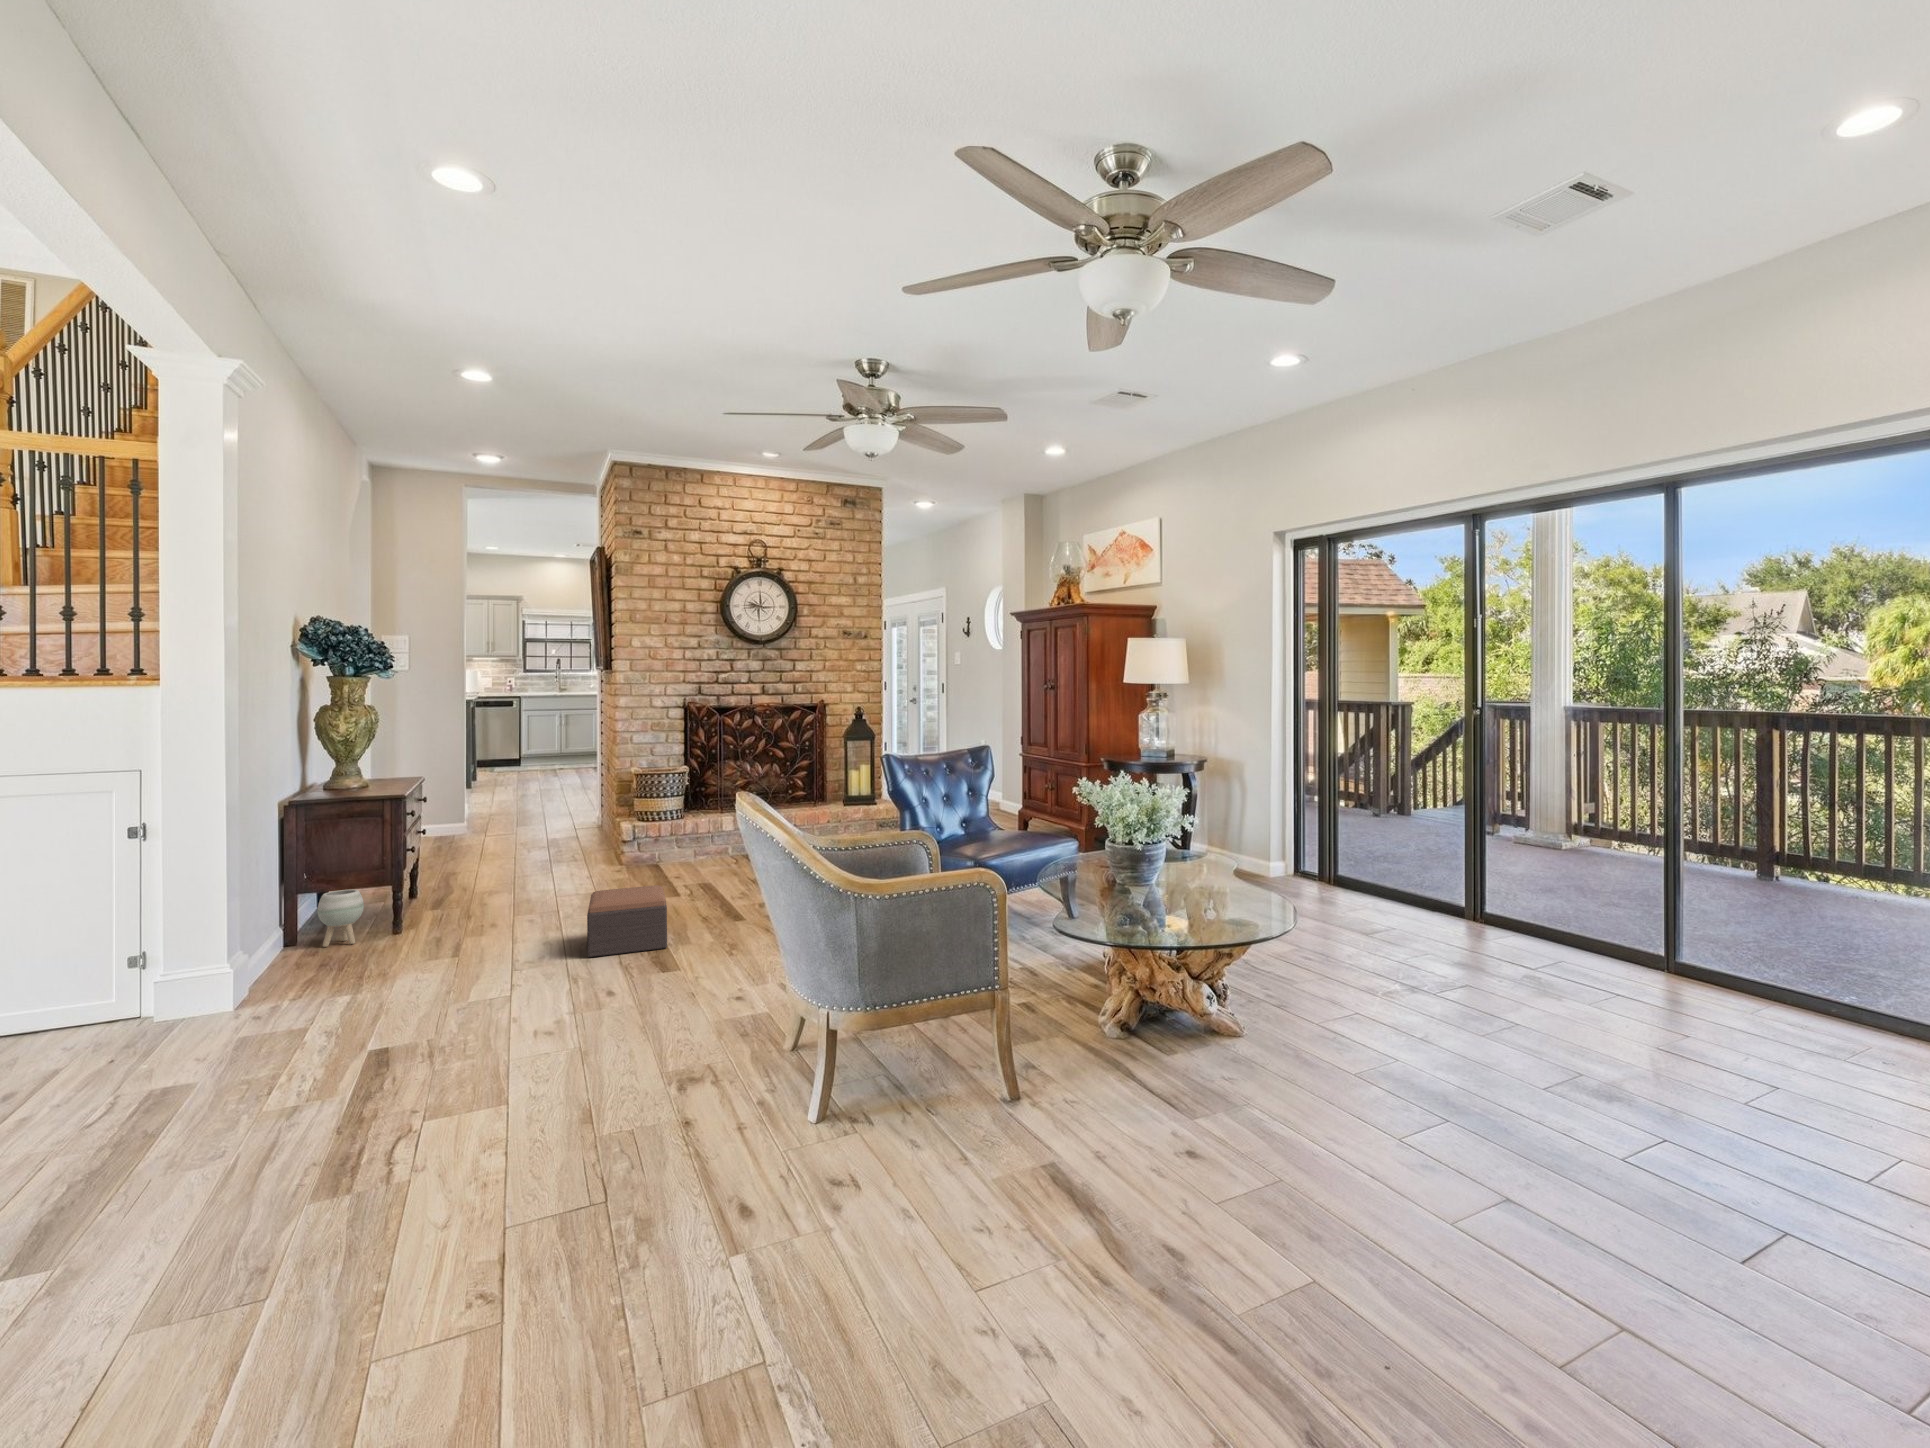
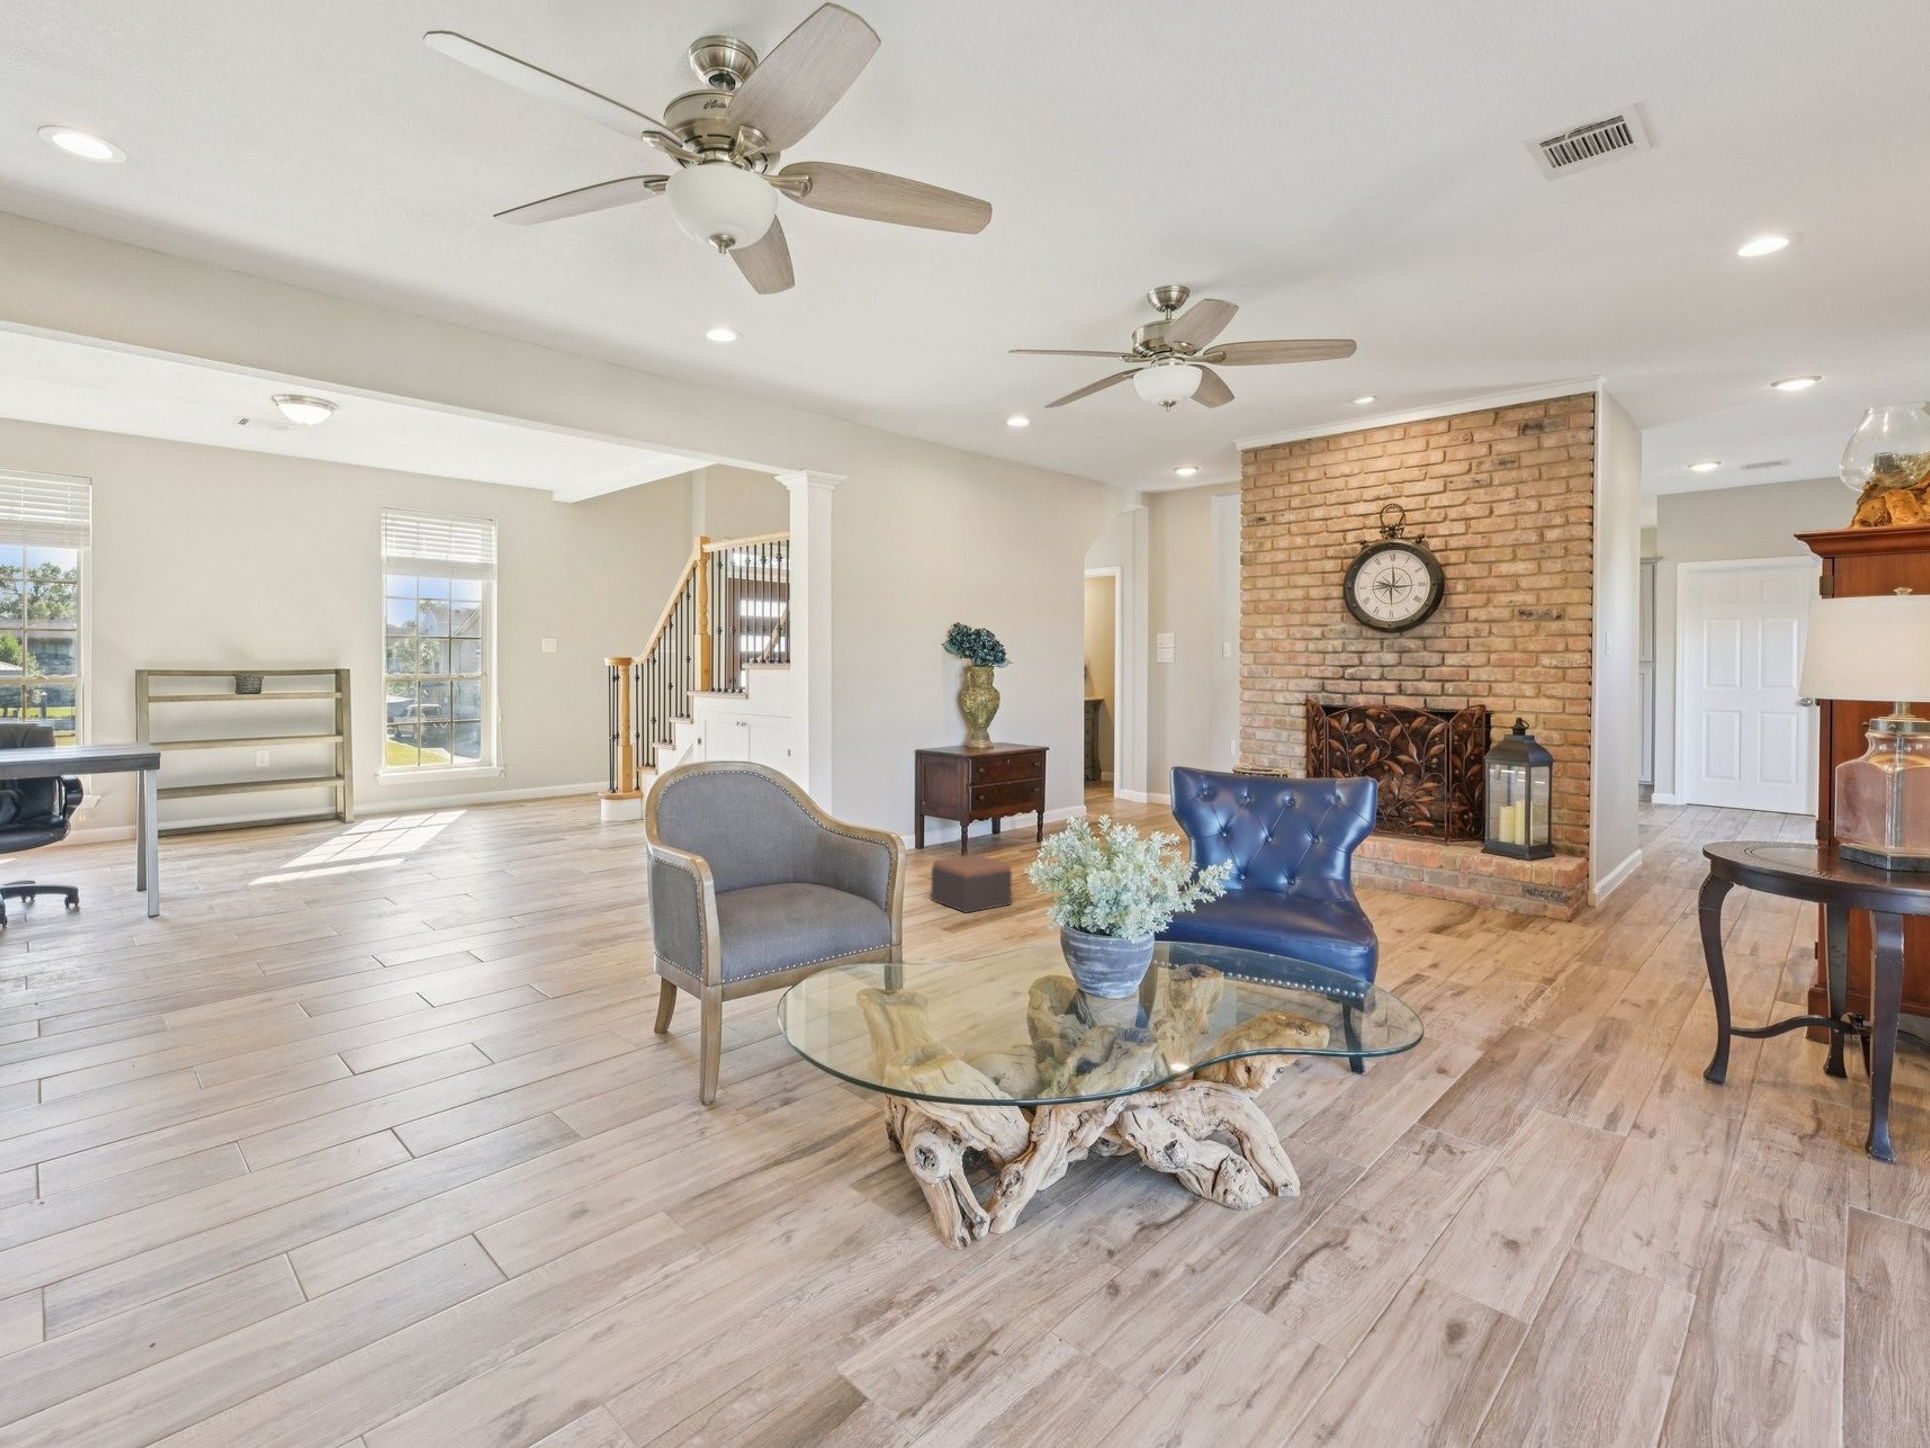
planter: present [318,890,364,947] -> none [924,816,949,853]

